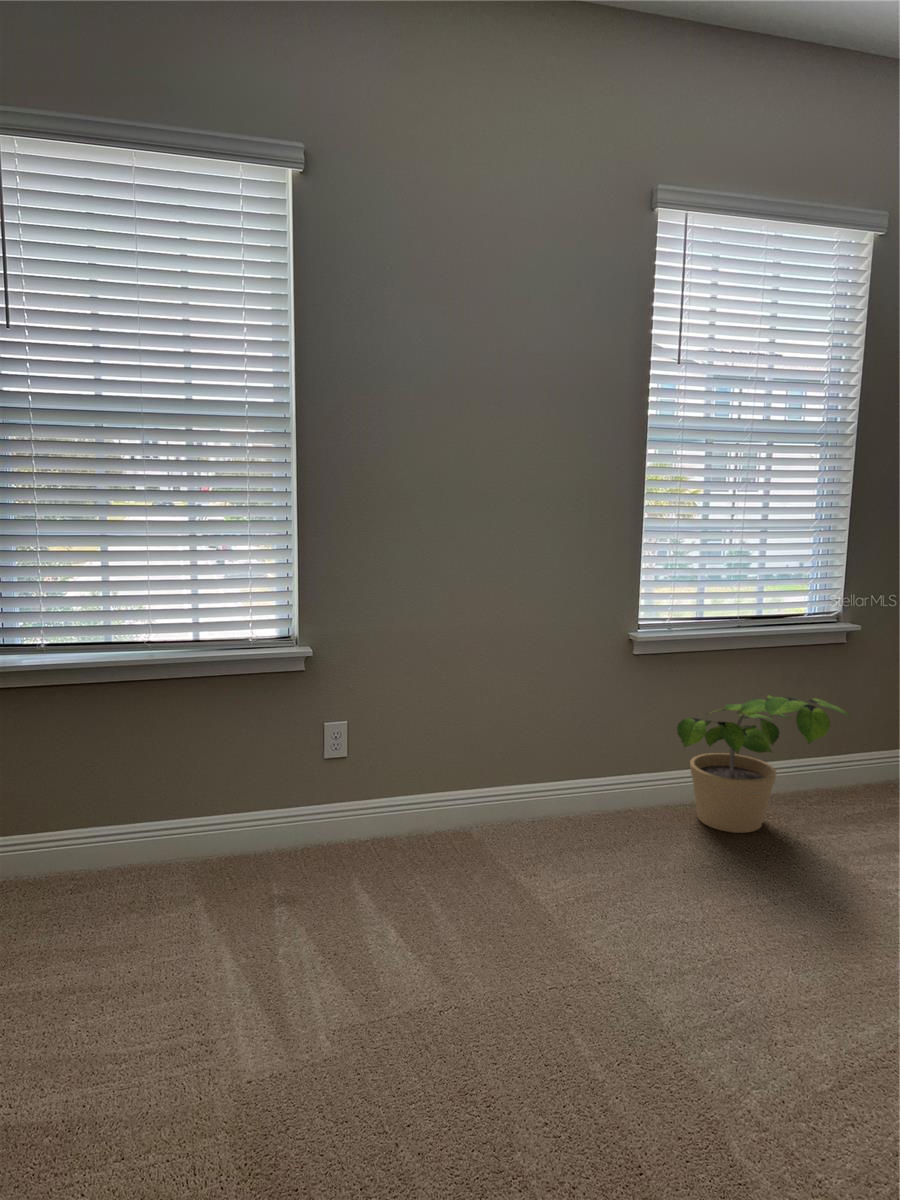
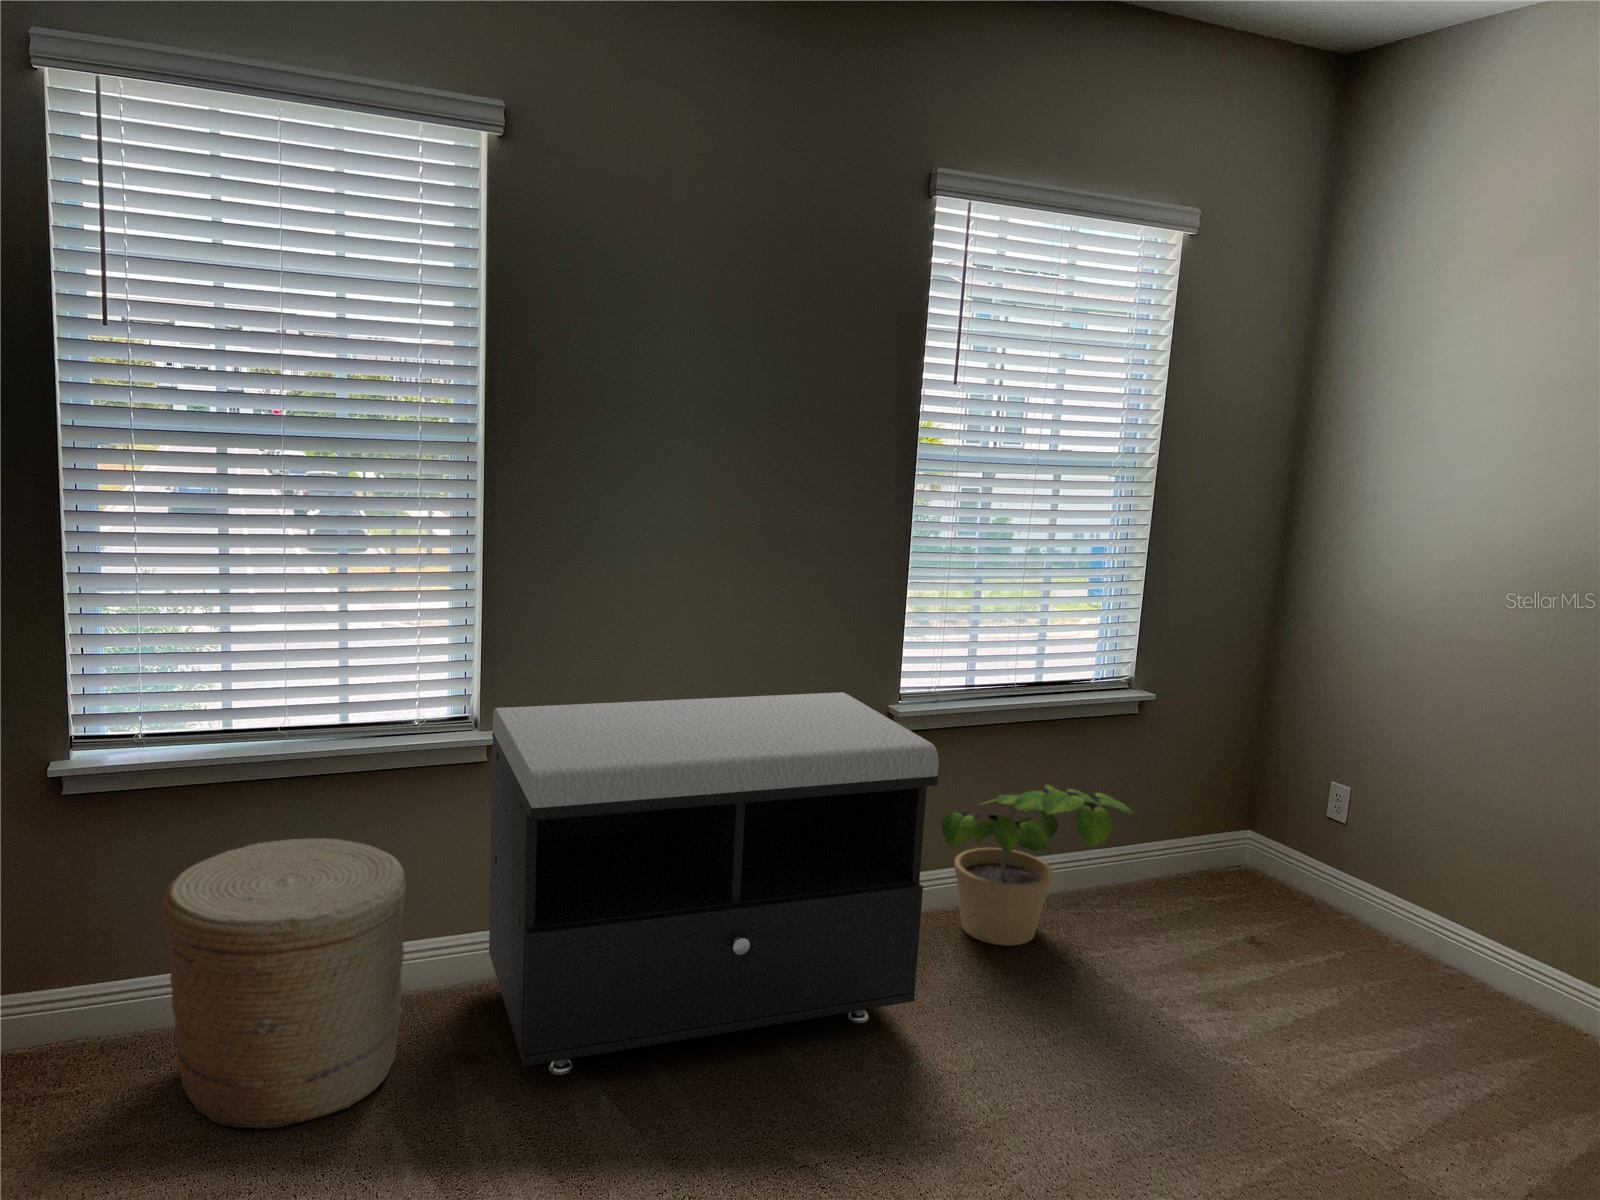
storage bench: none [308,619,671,919] -> present [489,692,939,1075]
woven basket: none [45,727,236,949] -> present [161,838,406,1129]

